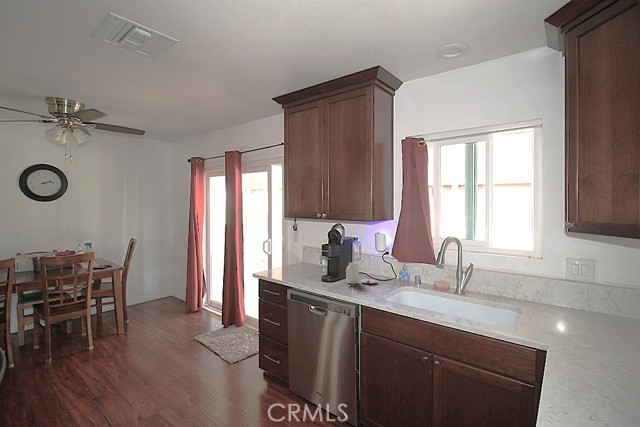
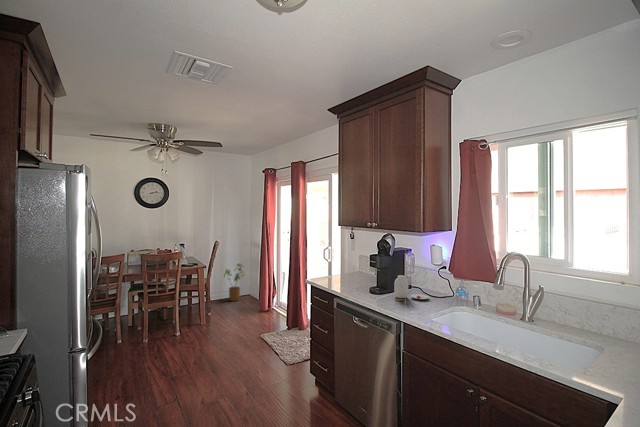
house plant: none [140,262,167,305] -> present [224,264,244,301]

